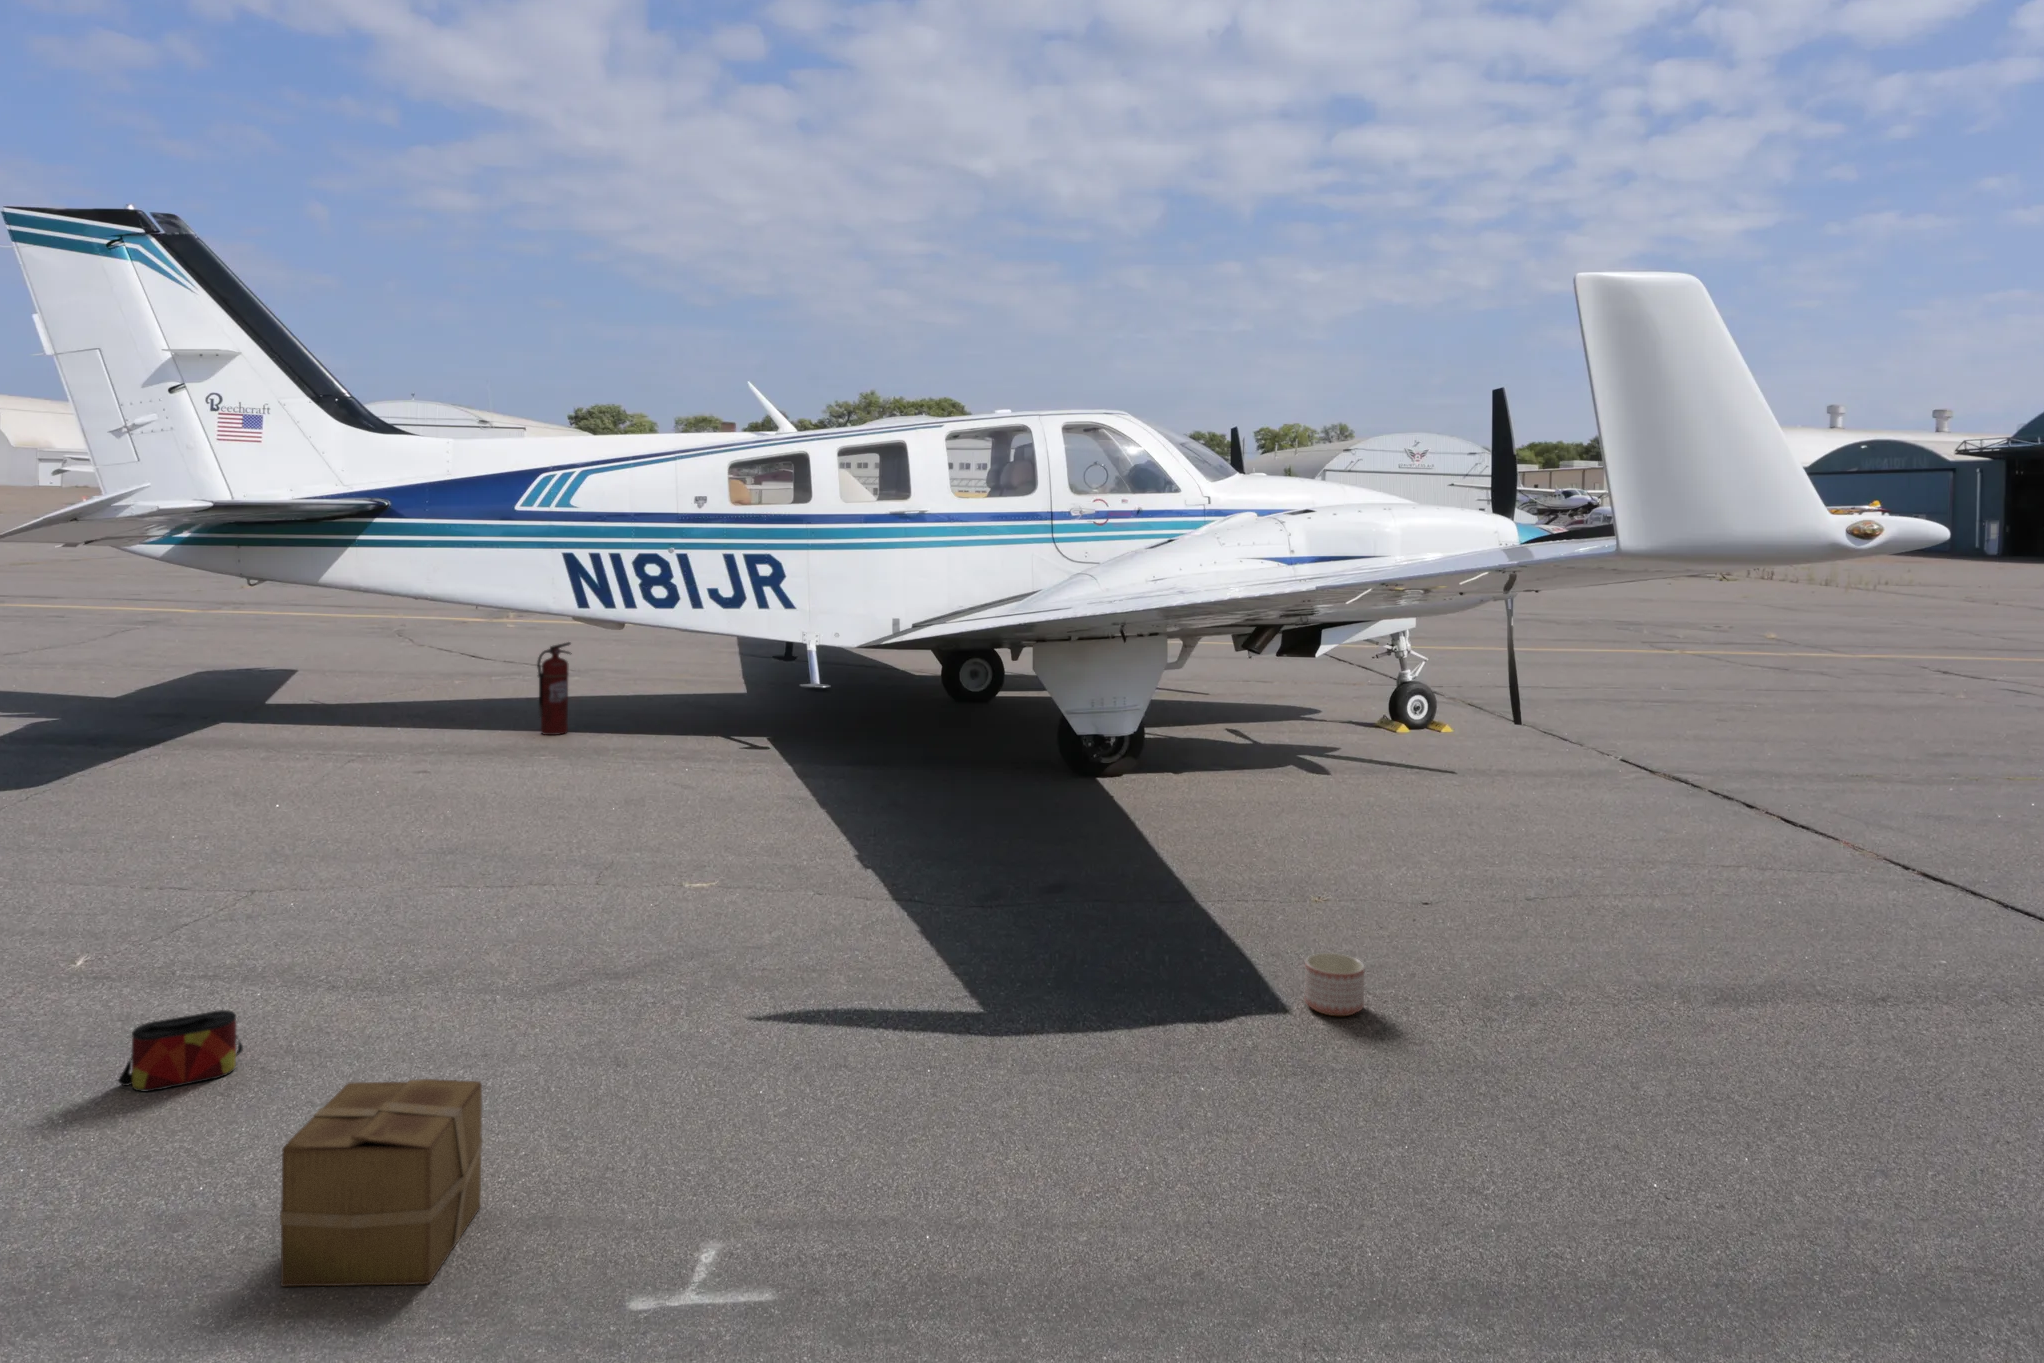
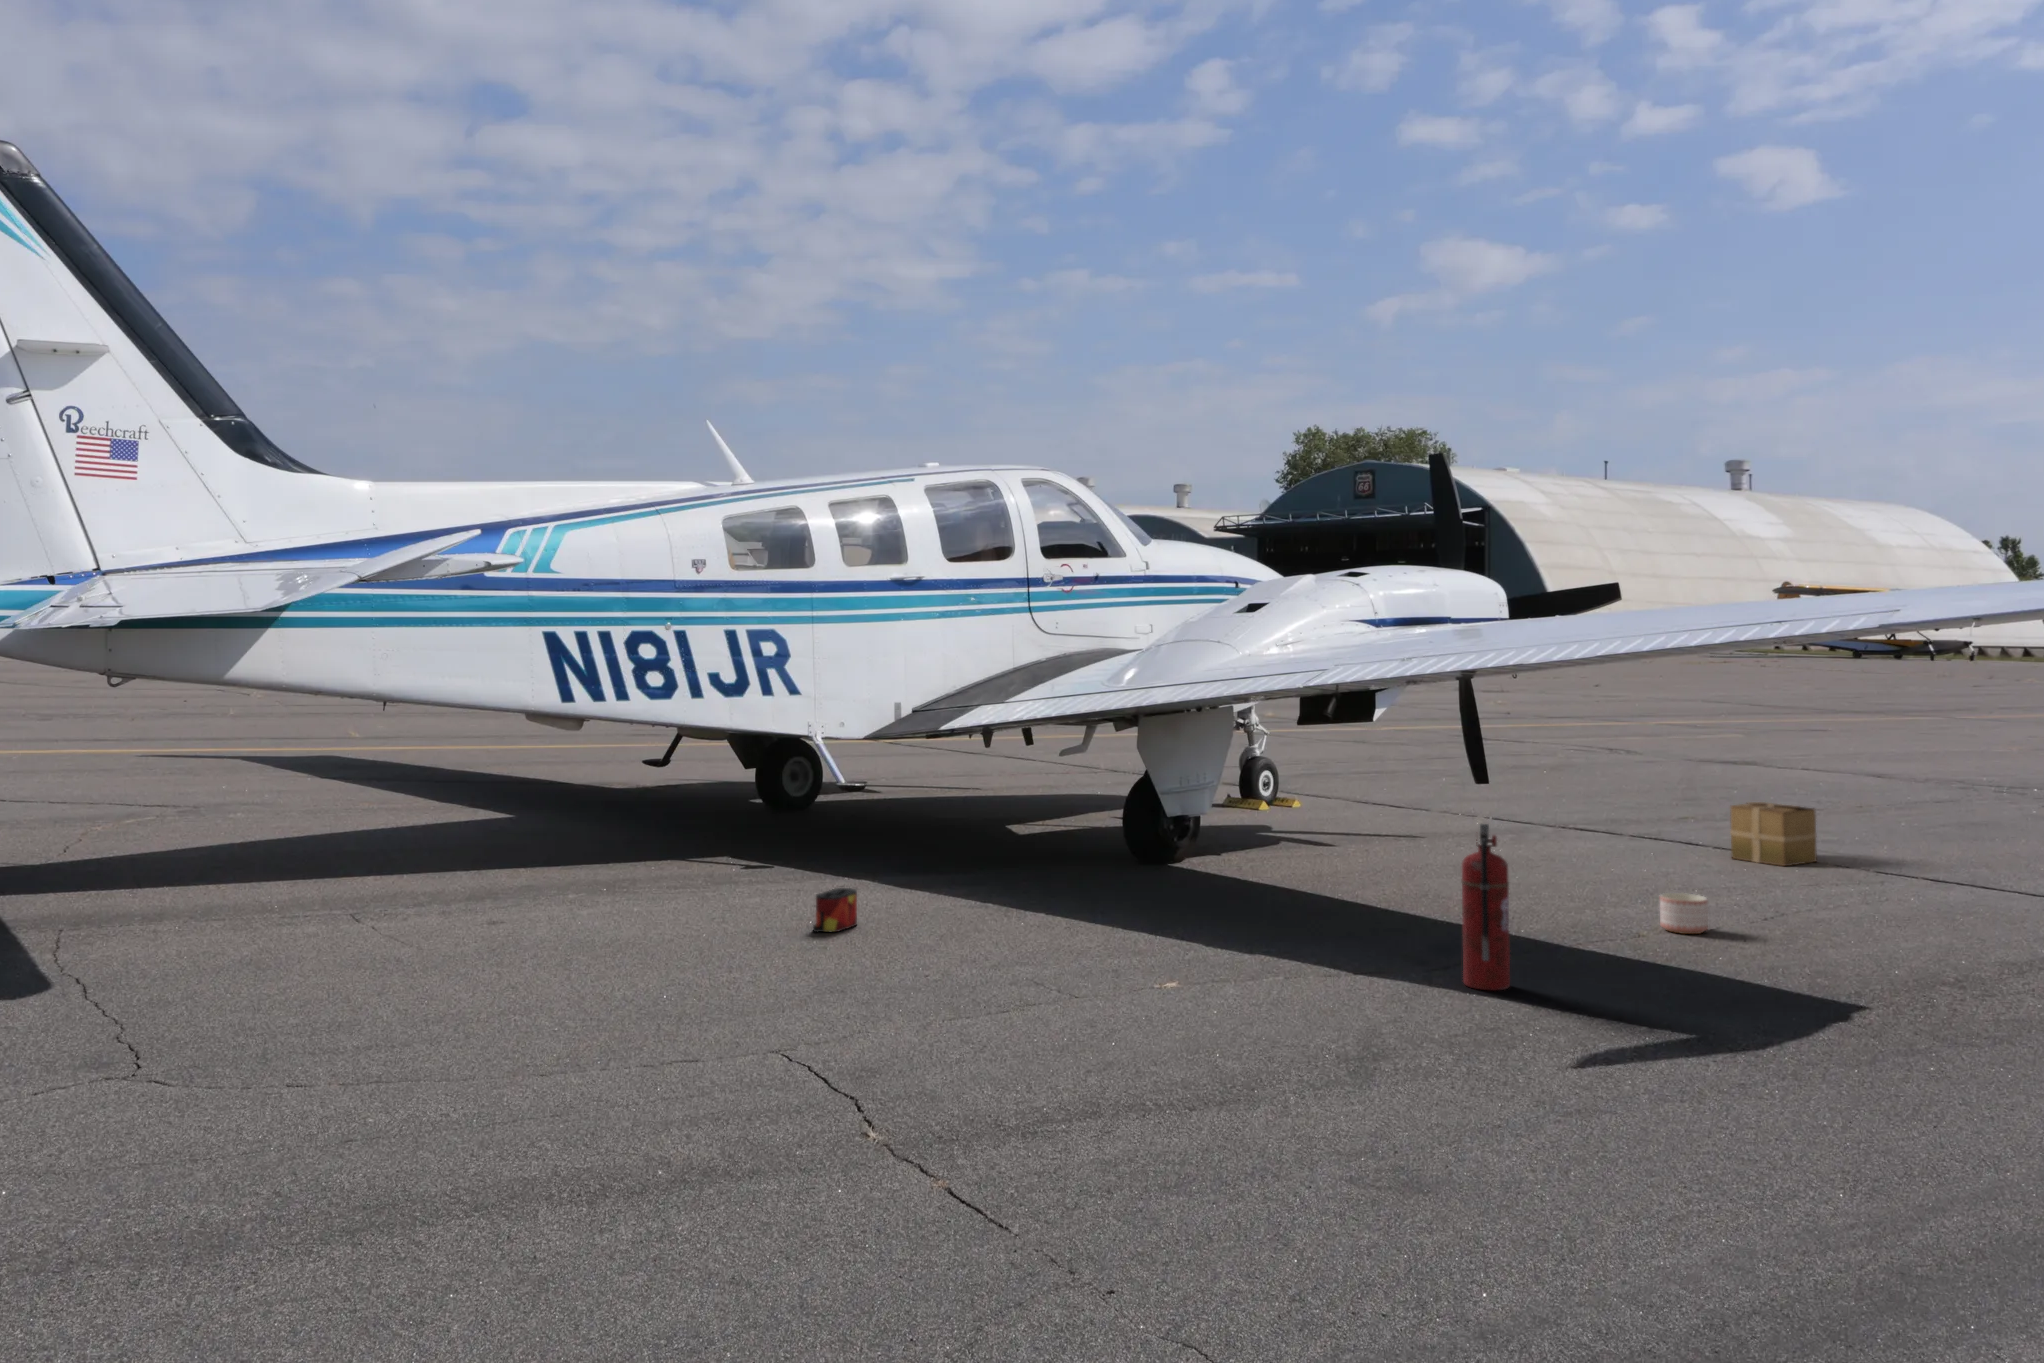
fire extinguisher: present [537,642,572,735] -> present [1461,824,1510,990]
bag: present [118,1010,243,1091] -> present [813,888,857,932]
cardboard box: present [280,1079,482,1286] -> present [1730,802,1817,866]

